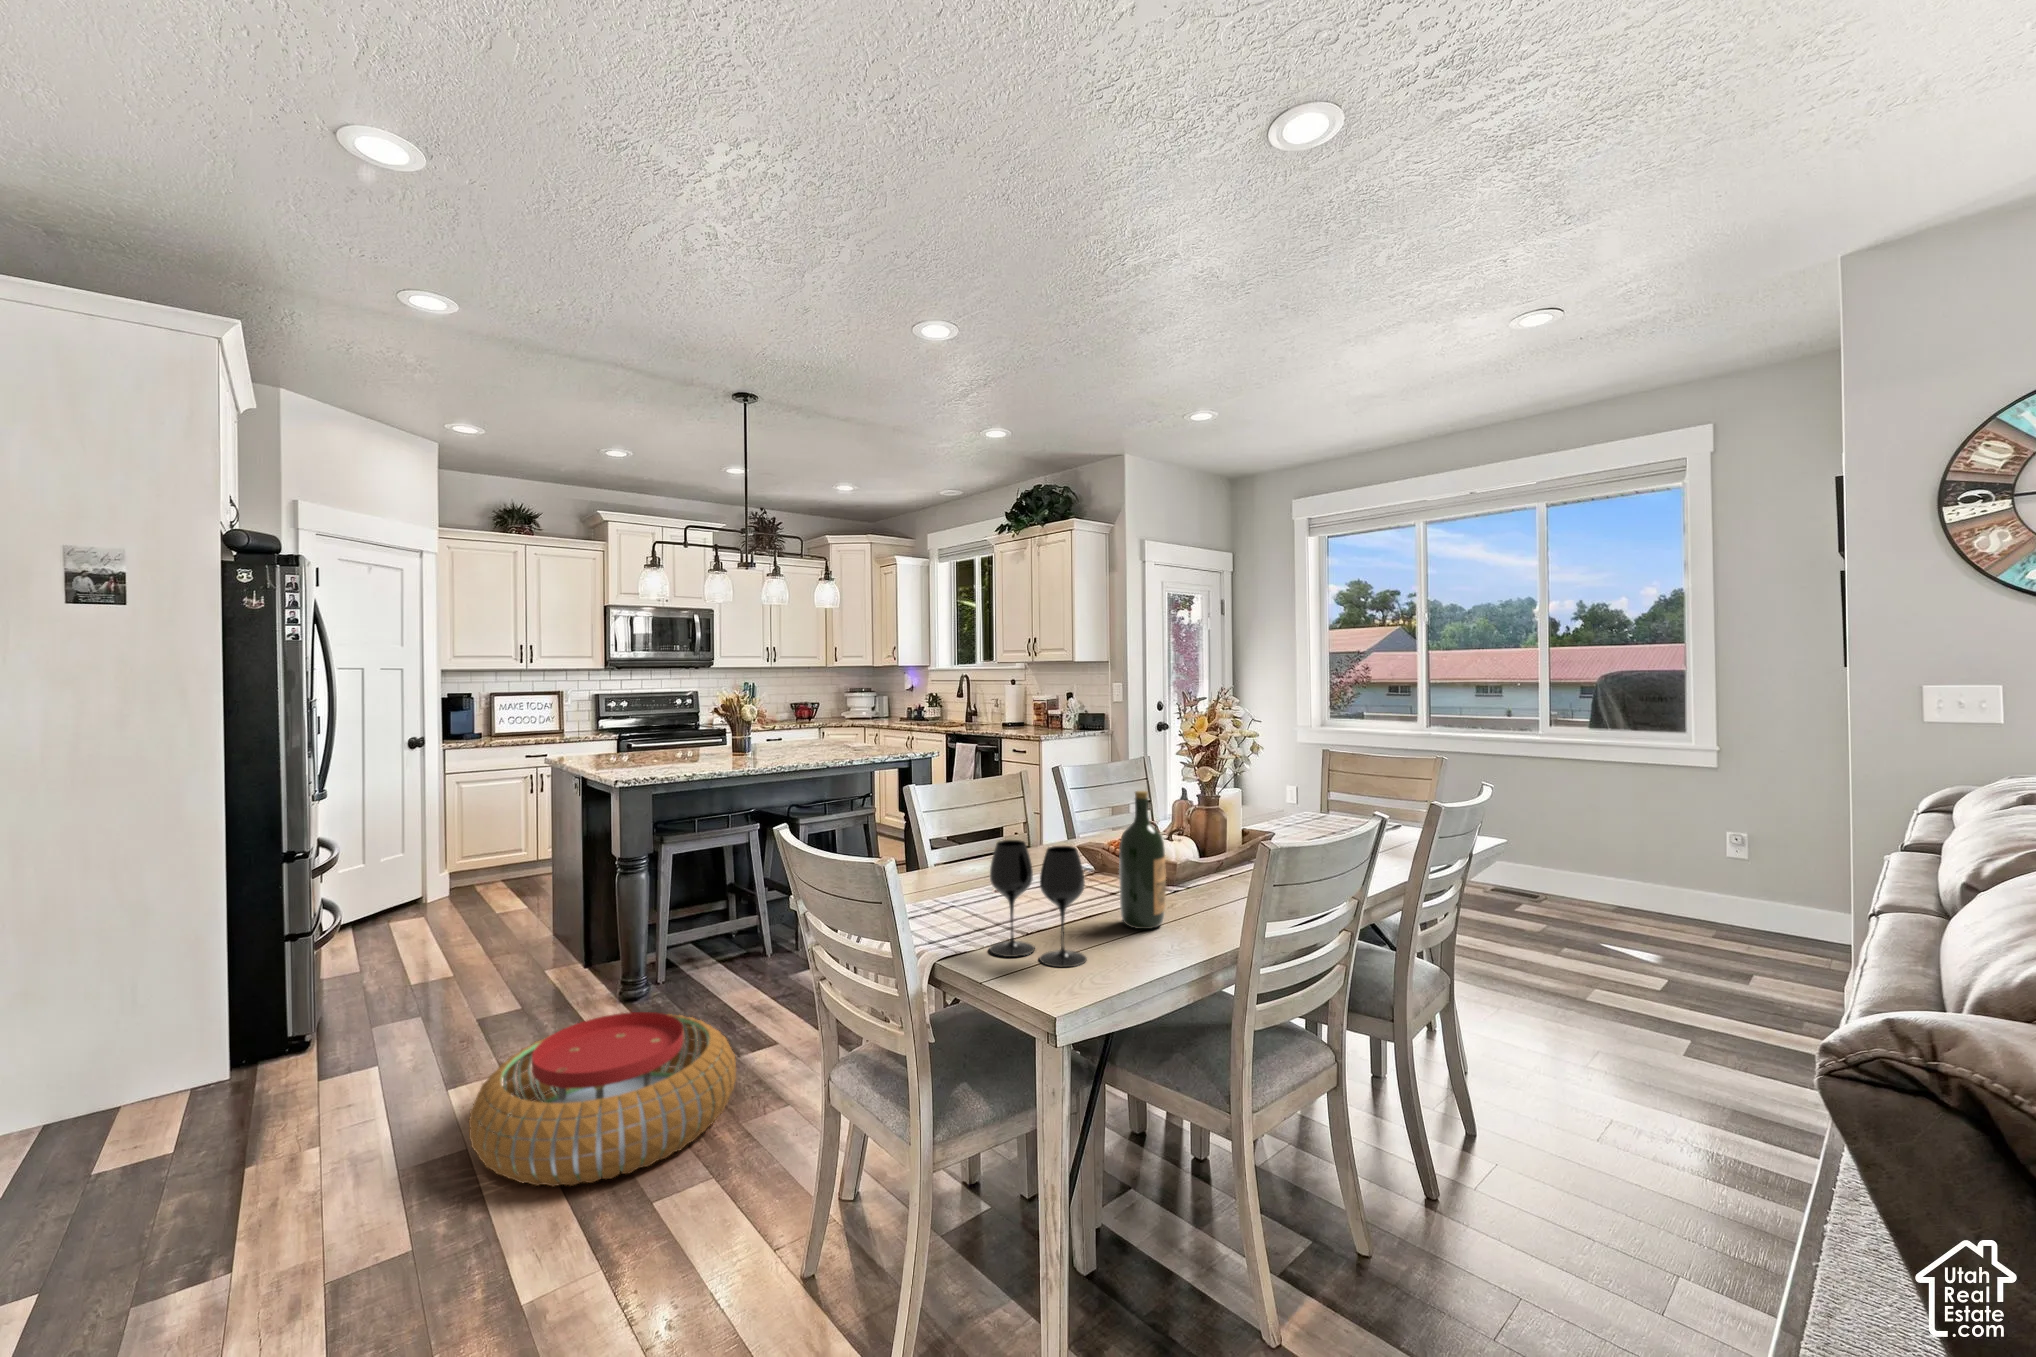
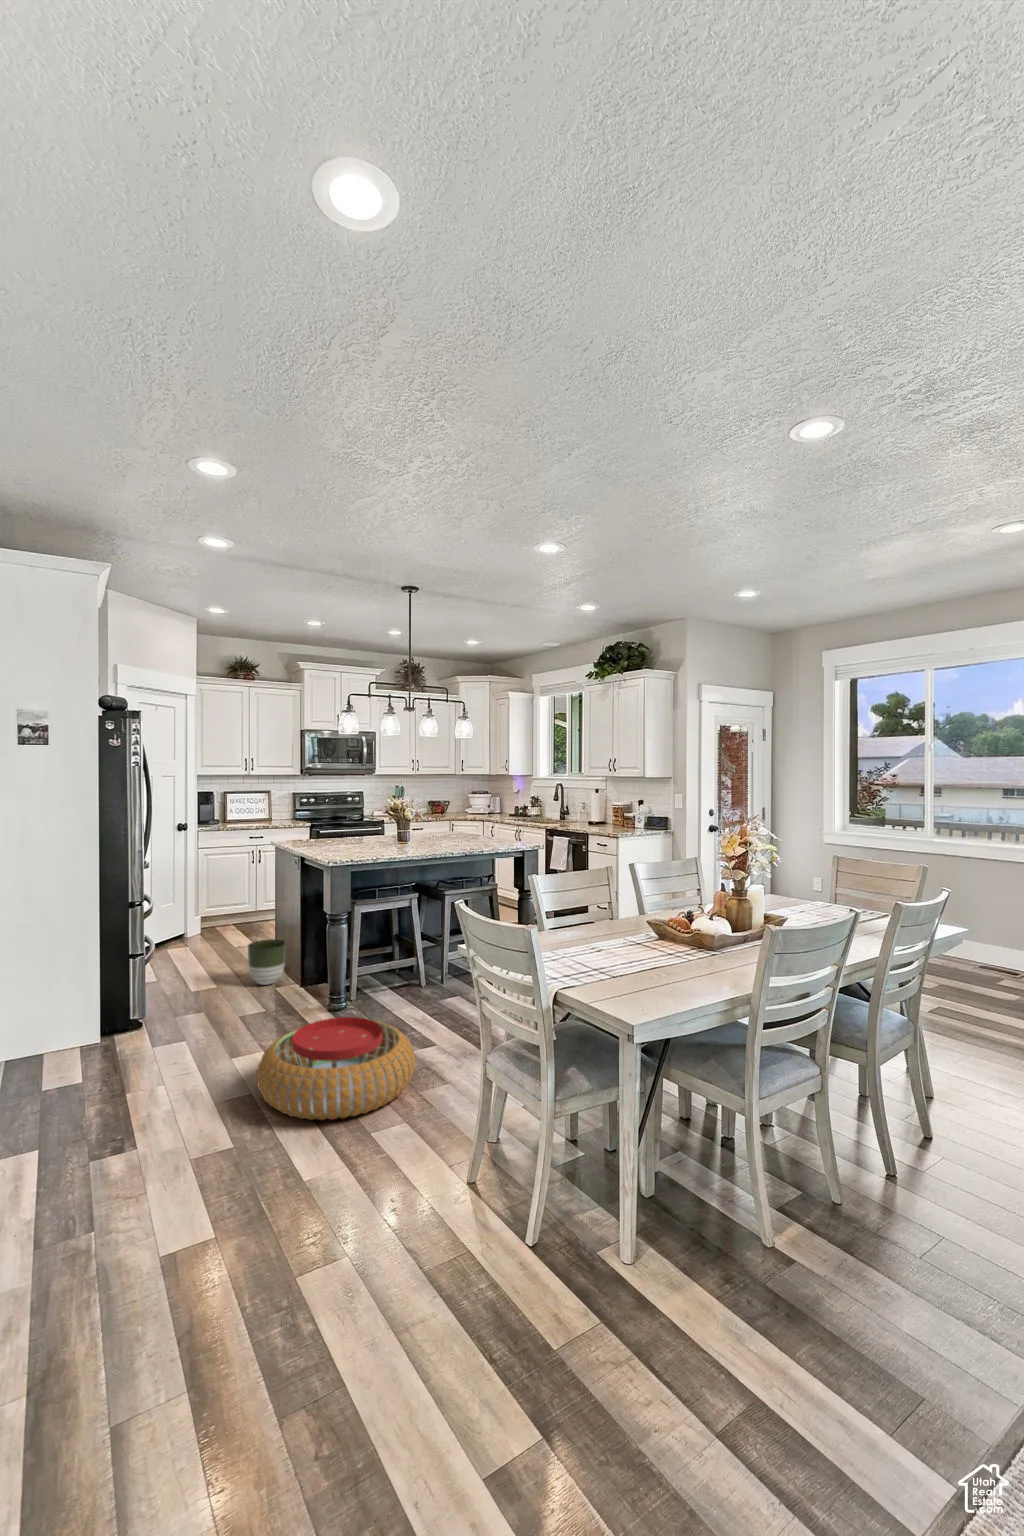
wine bottle: present [1119,791,1166,929] -> none [674,888,705,978]
wine glass: present [990,840,1087,967] -> none [590,917,651,998]
planter: none [503,898,564,965] -> present [248,939,286,985]

